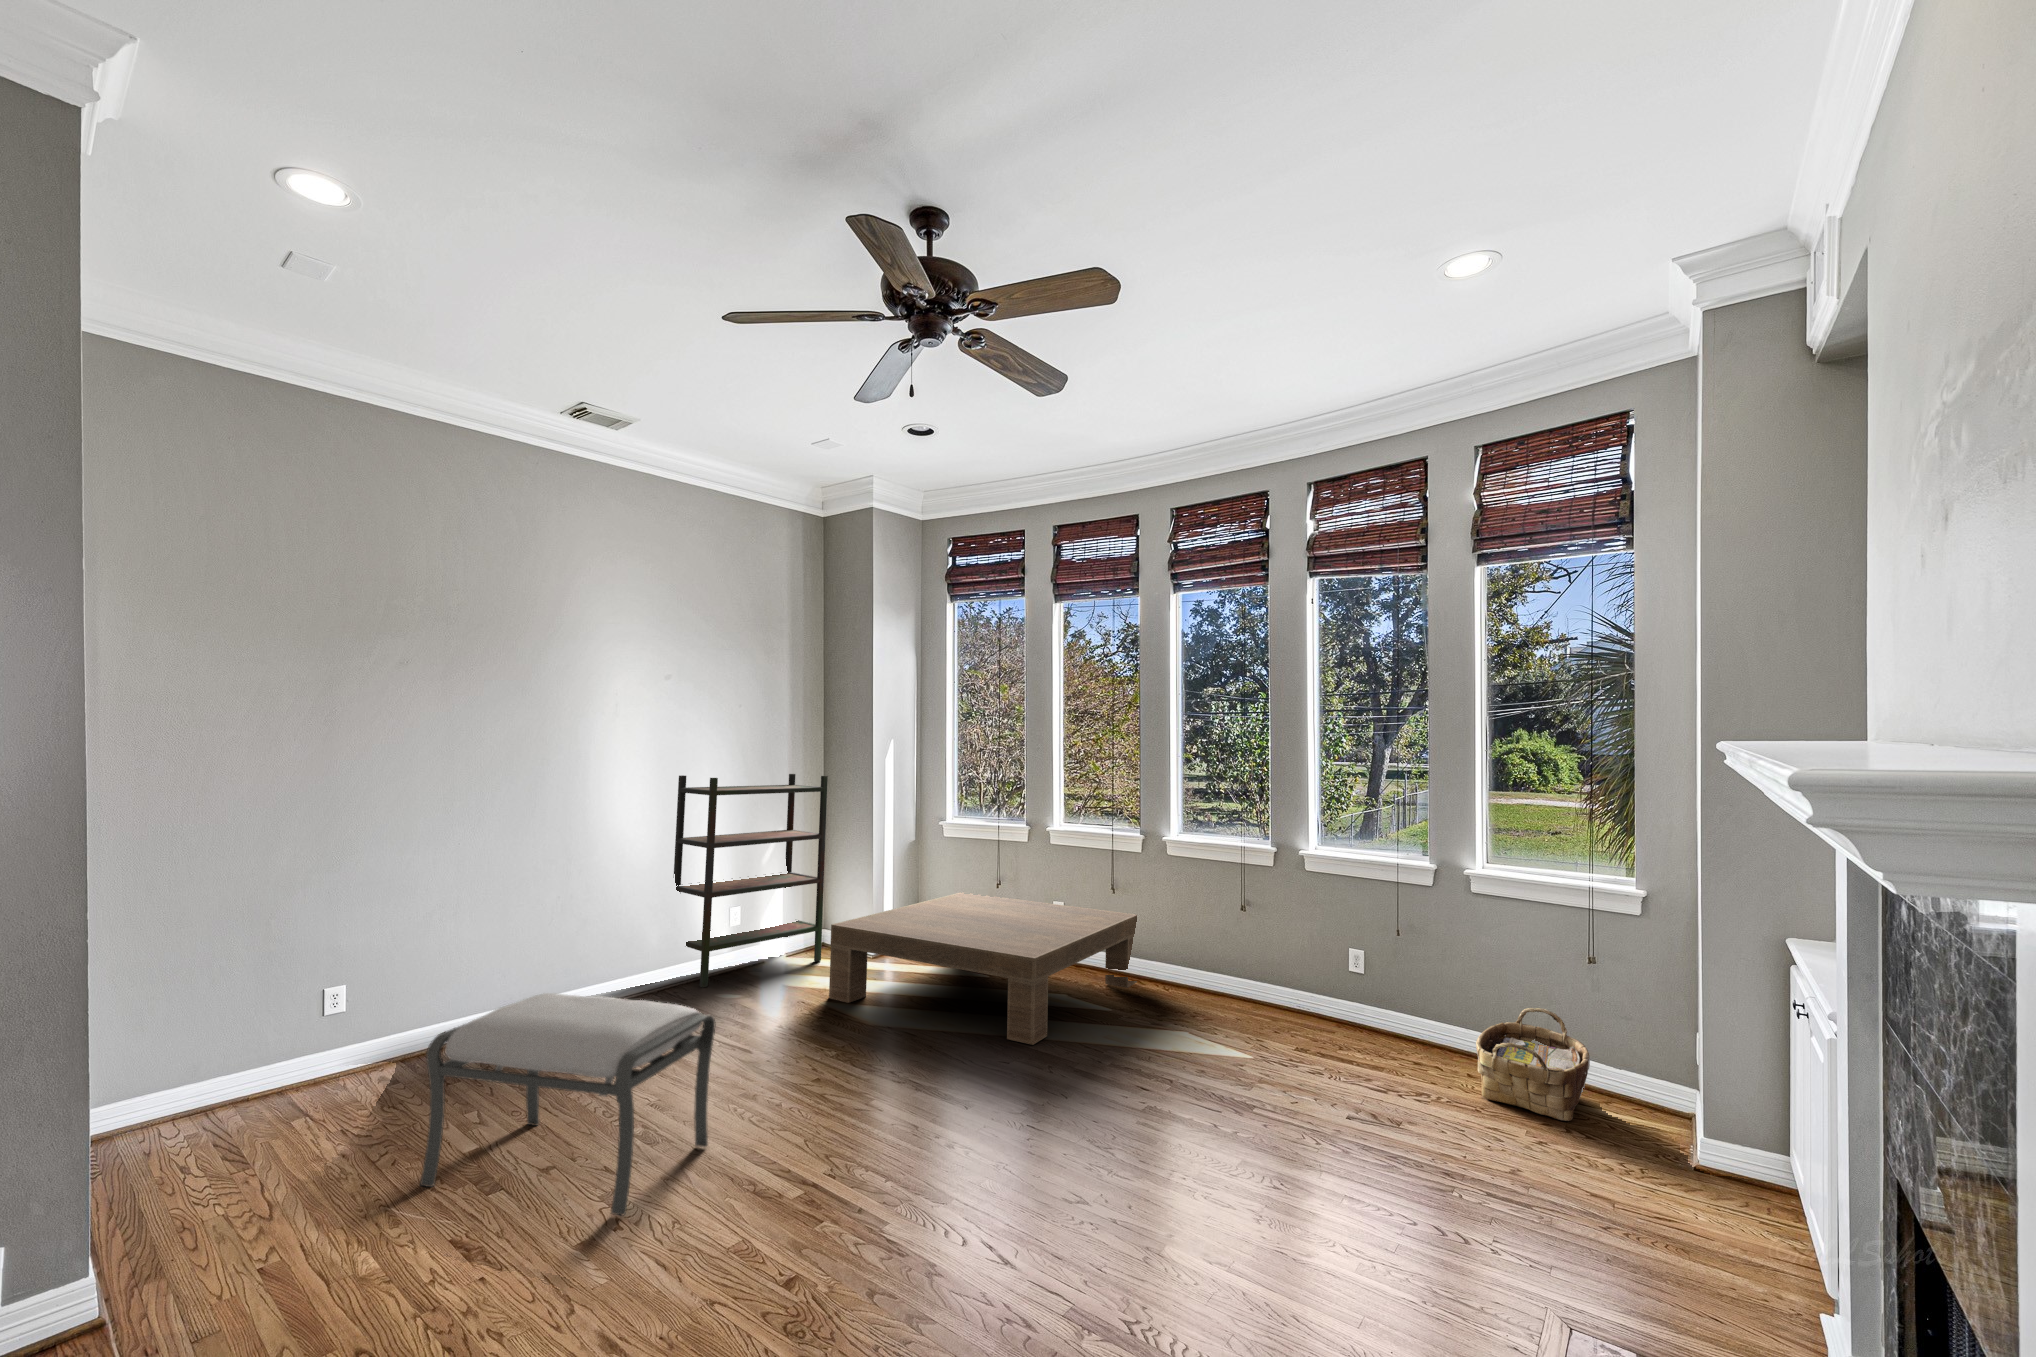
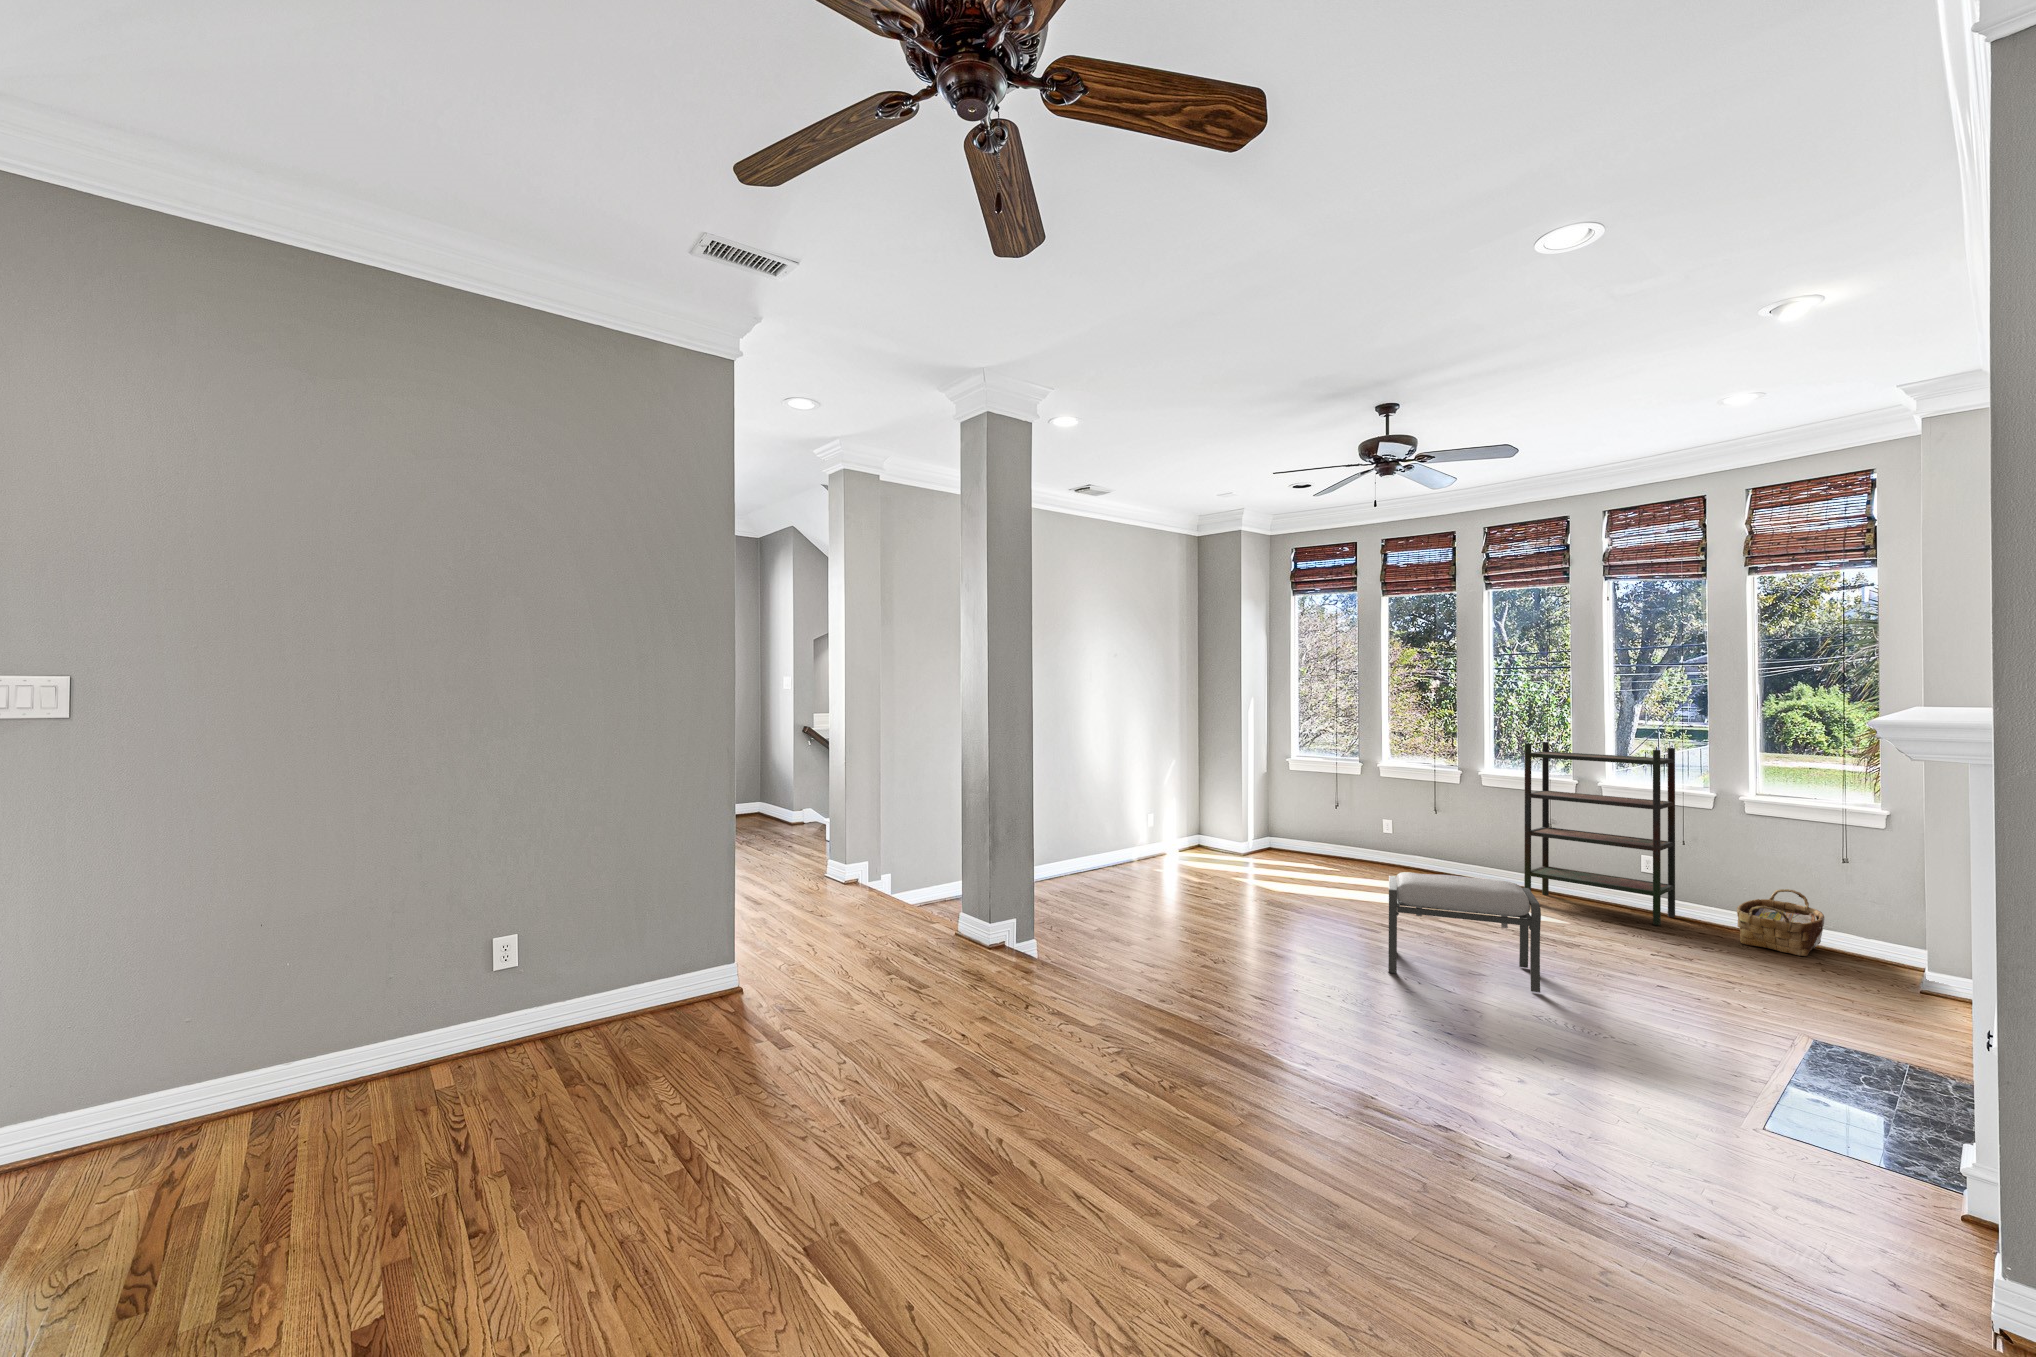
bookshelf: present [674,774,828,987] -> present [1524,742,1675,925]
coffee table: present [829,892,1137,1045] -> none [1241,812,1458,904]
ottoman: present [420,993,716,1216] -> present [1388,872,1541,993]

